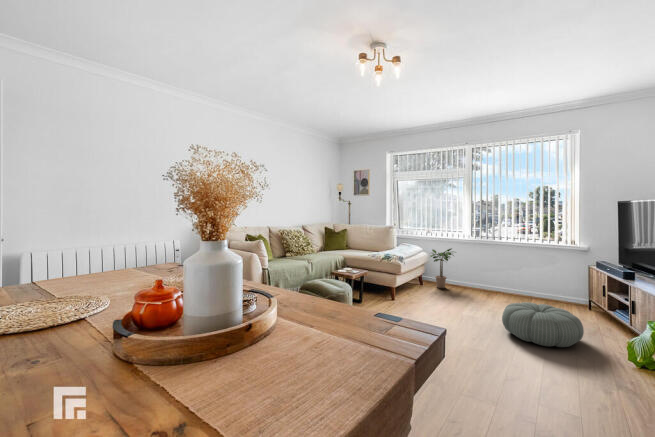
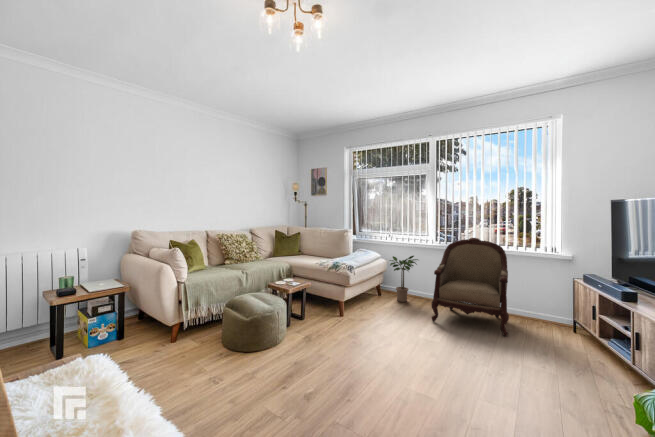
armchair: none [470,233,536,312] -> present [431,238,509,337]
pouf: present [502,302,584,347] -> none [462,329,571,399]

